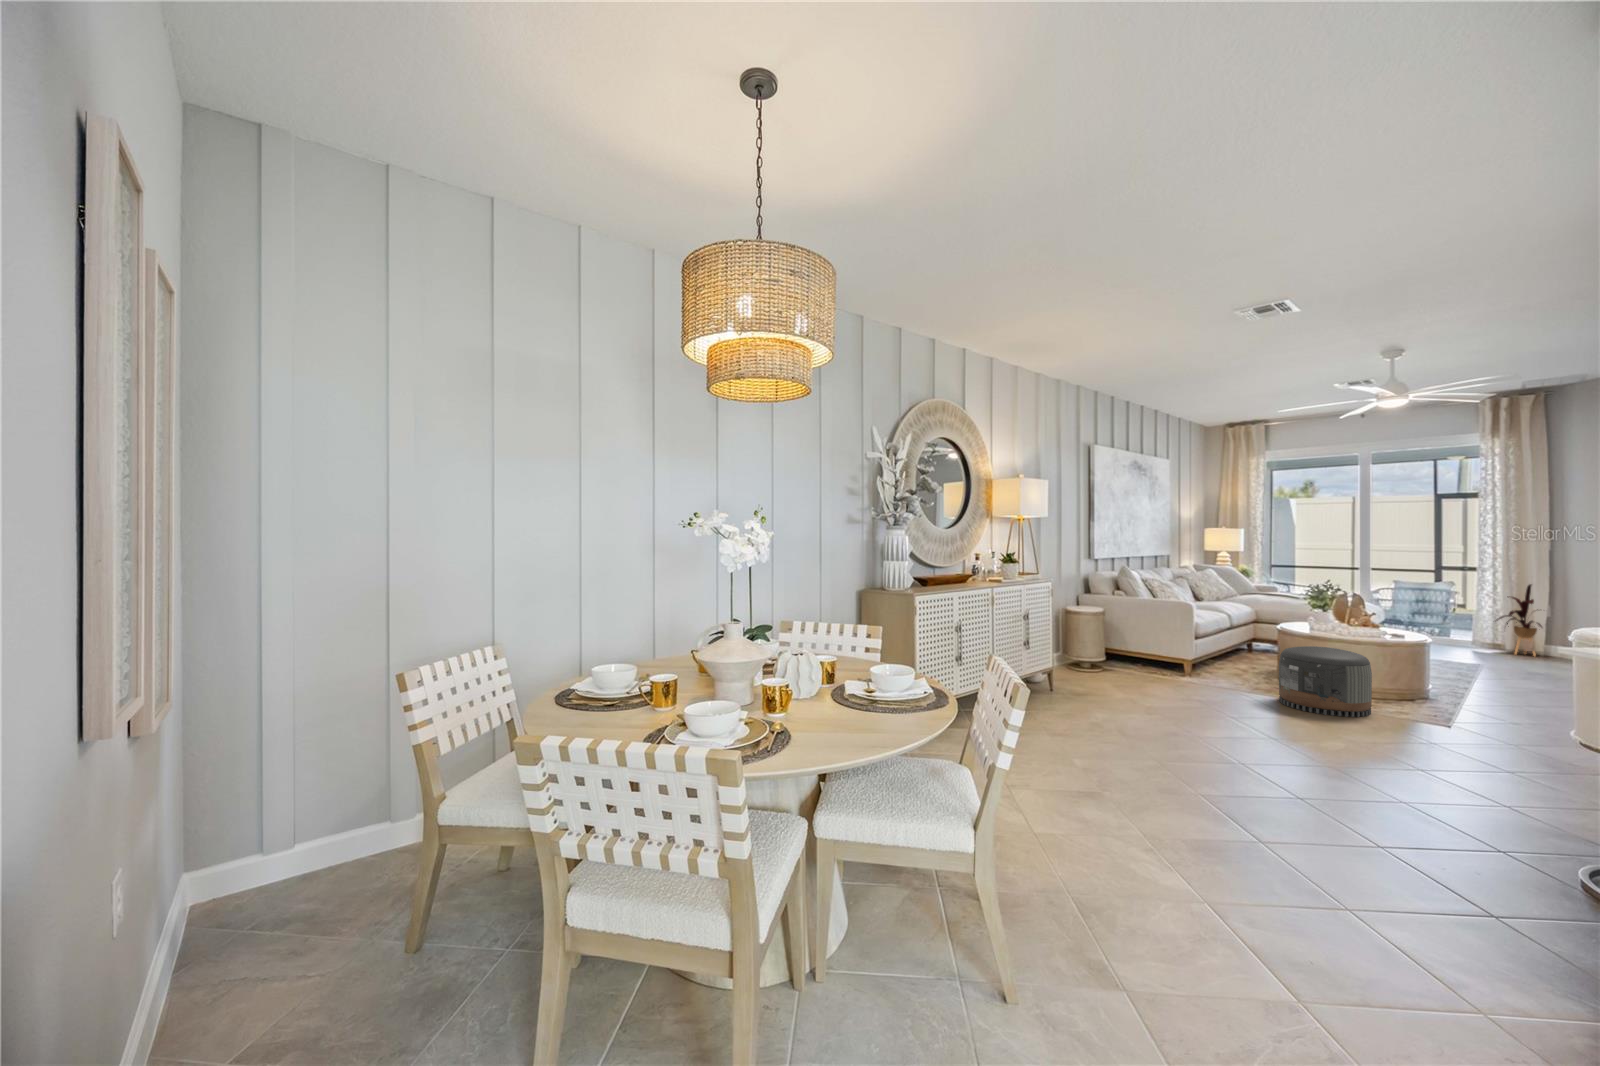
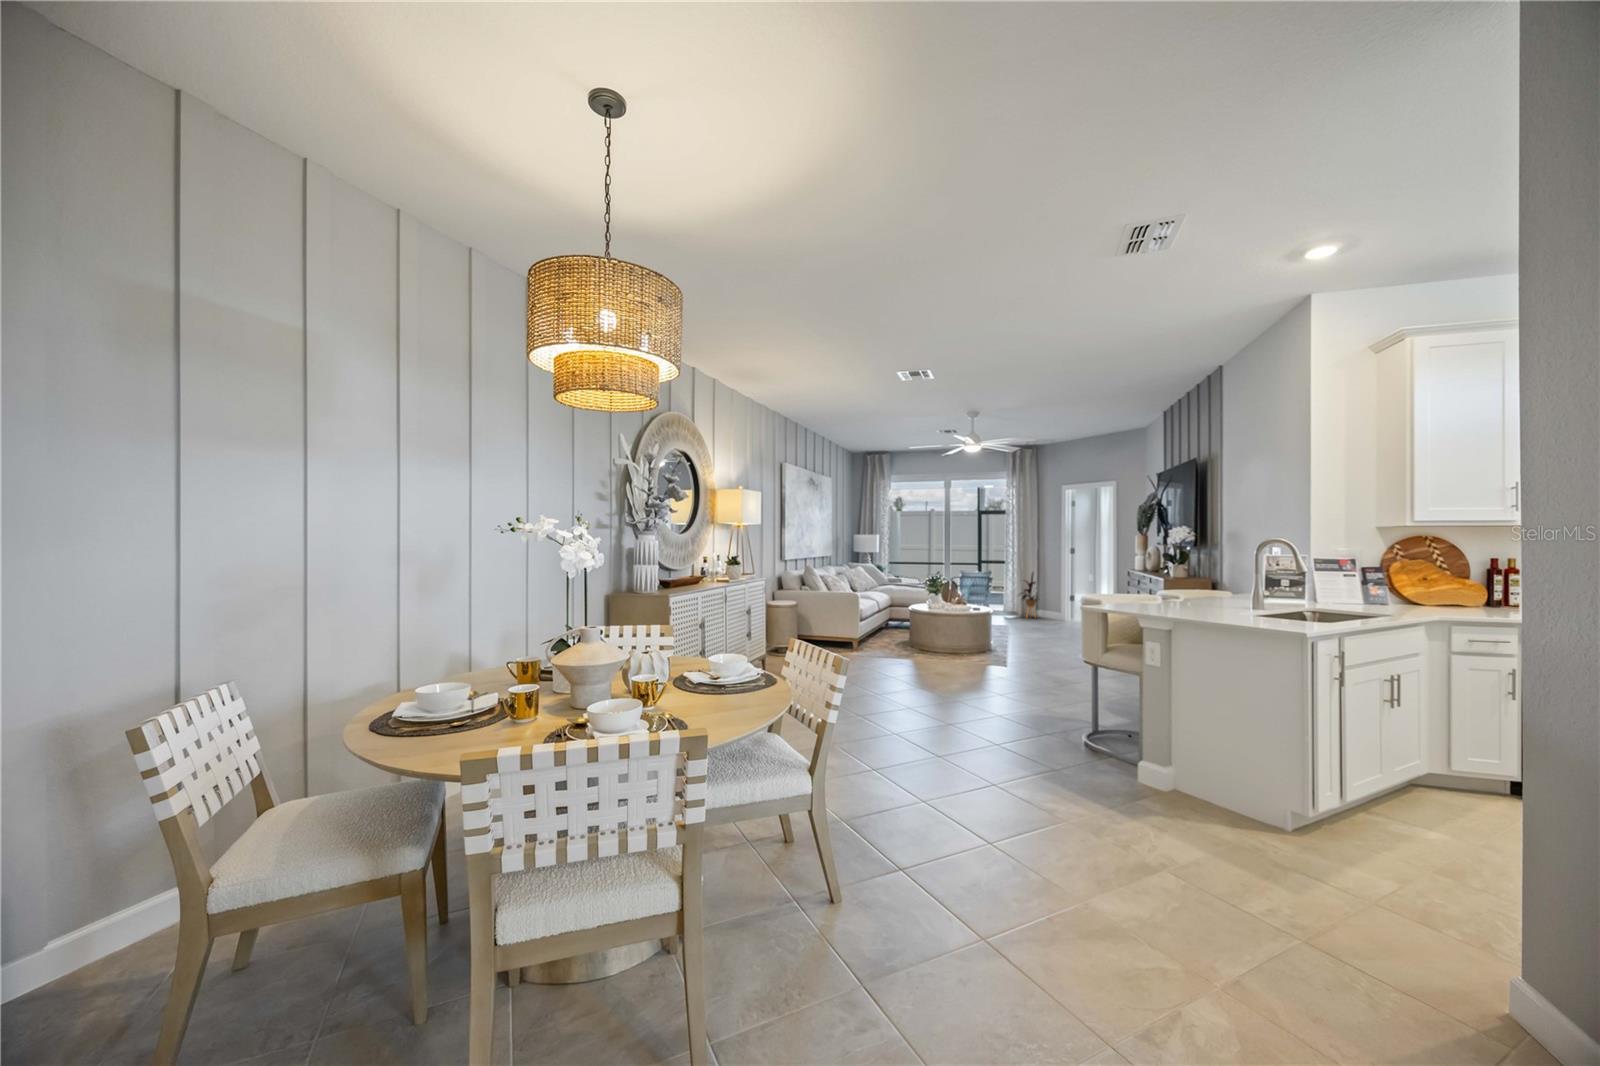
pouf: present [1279,646,1372,717] -> none [923,620,976,668]

